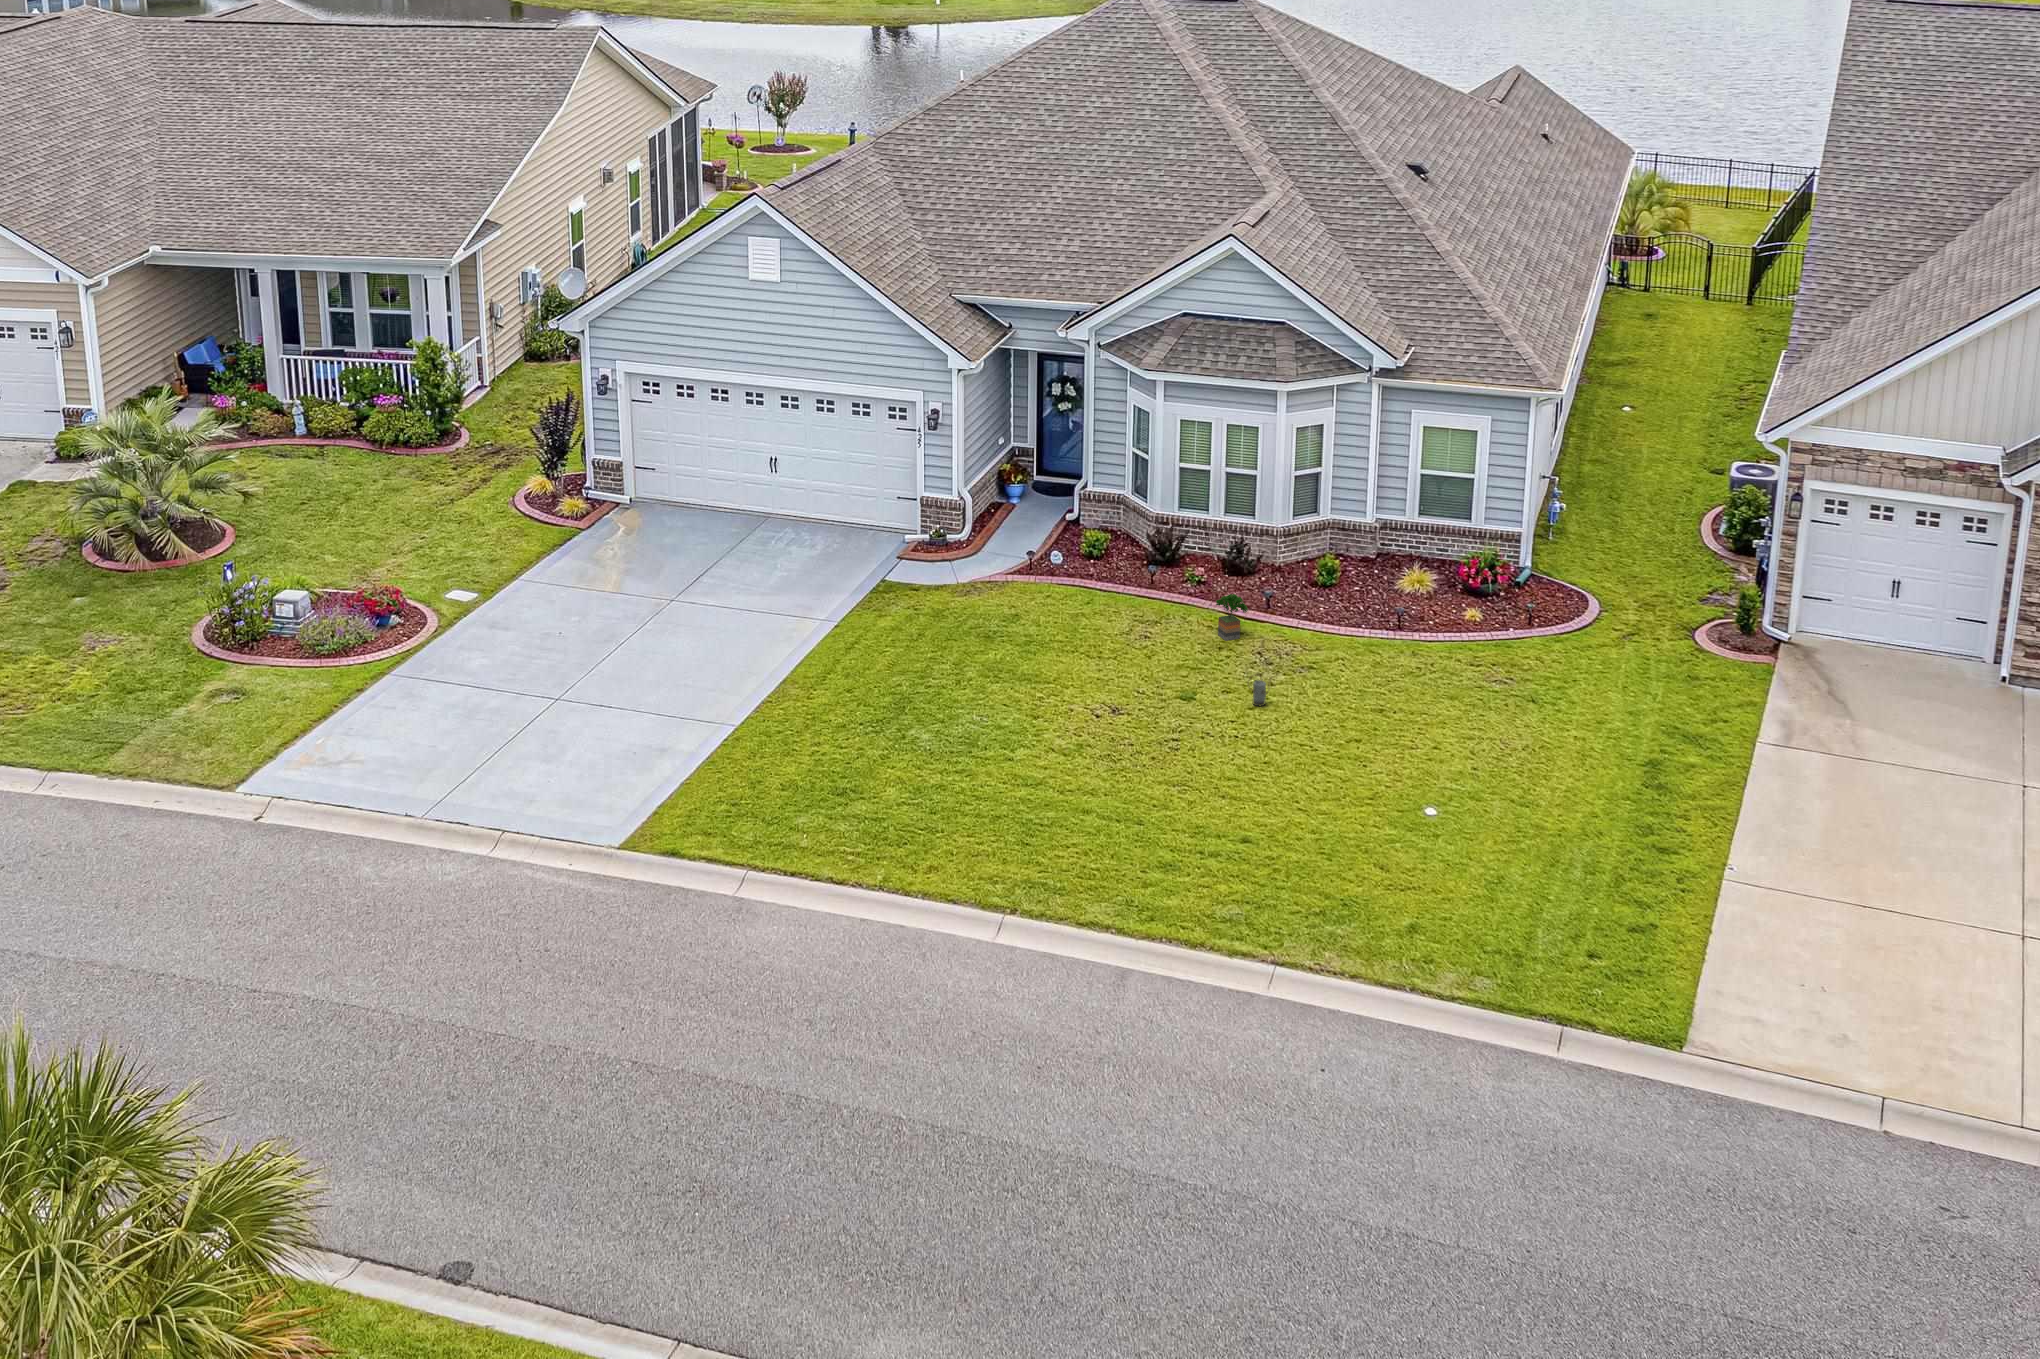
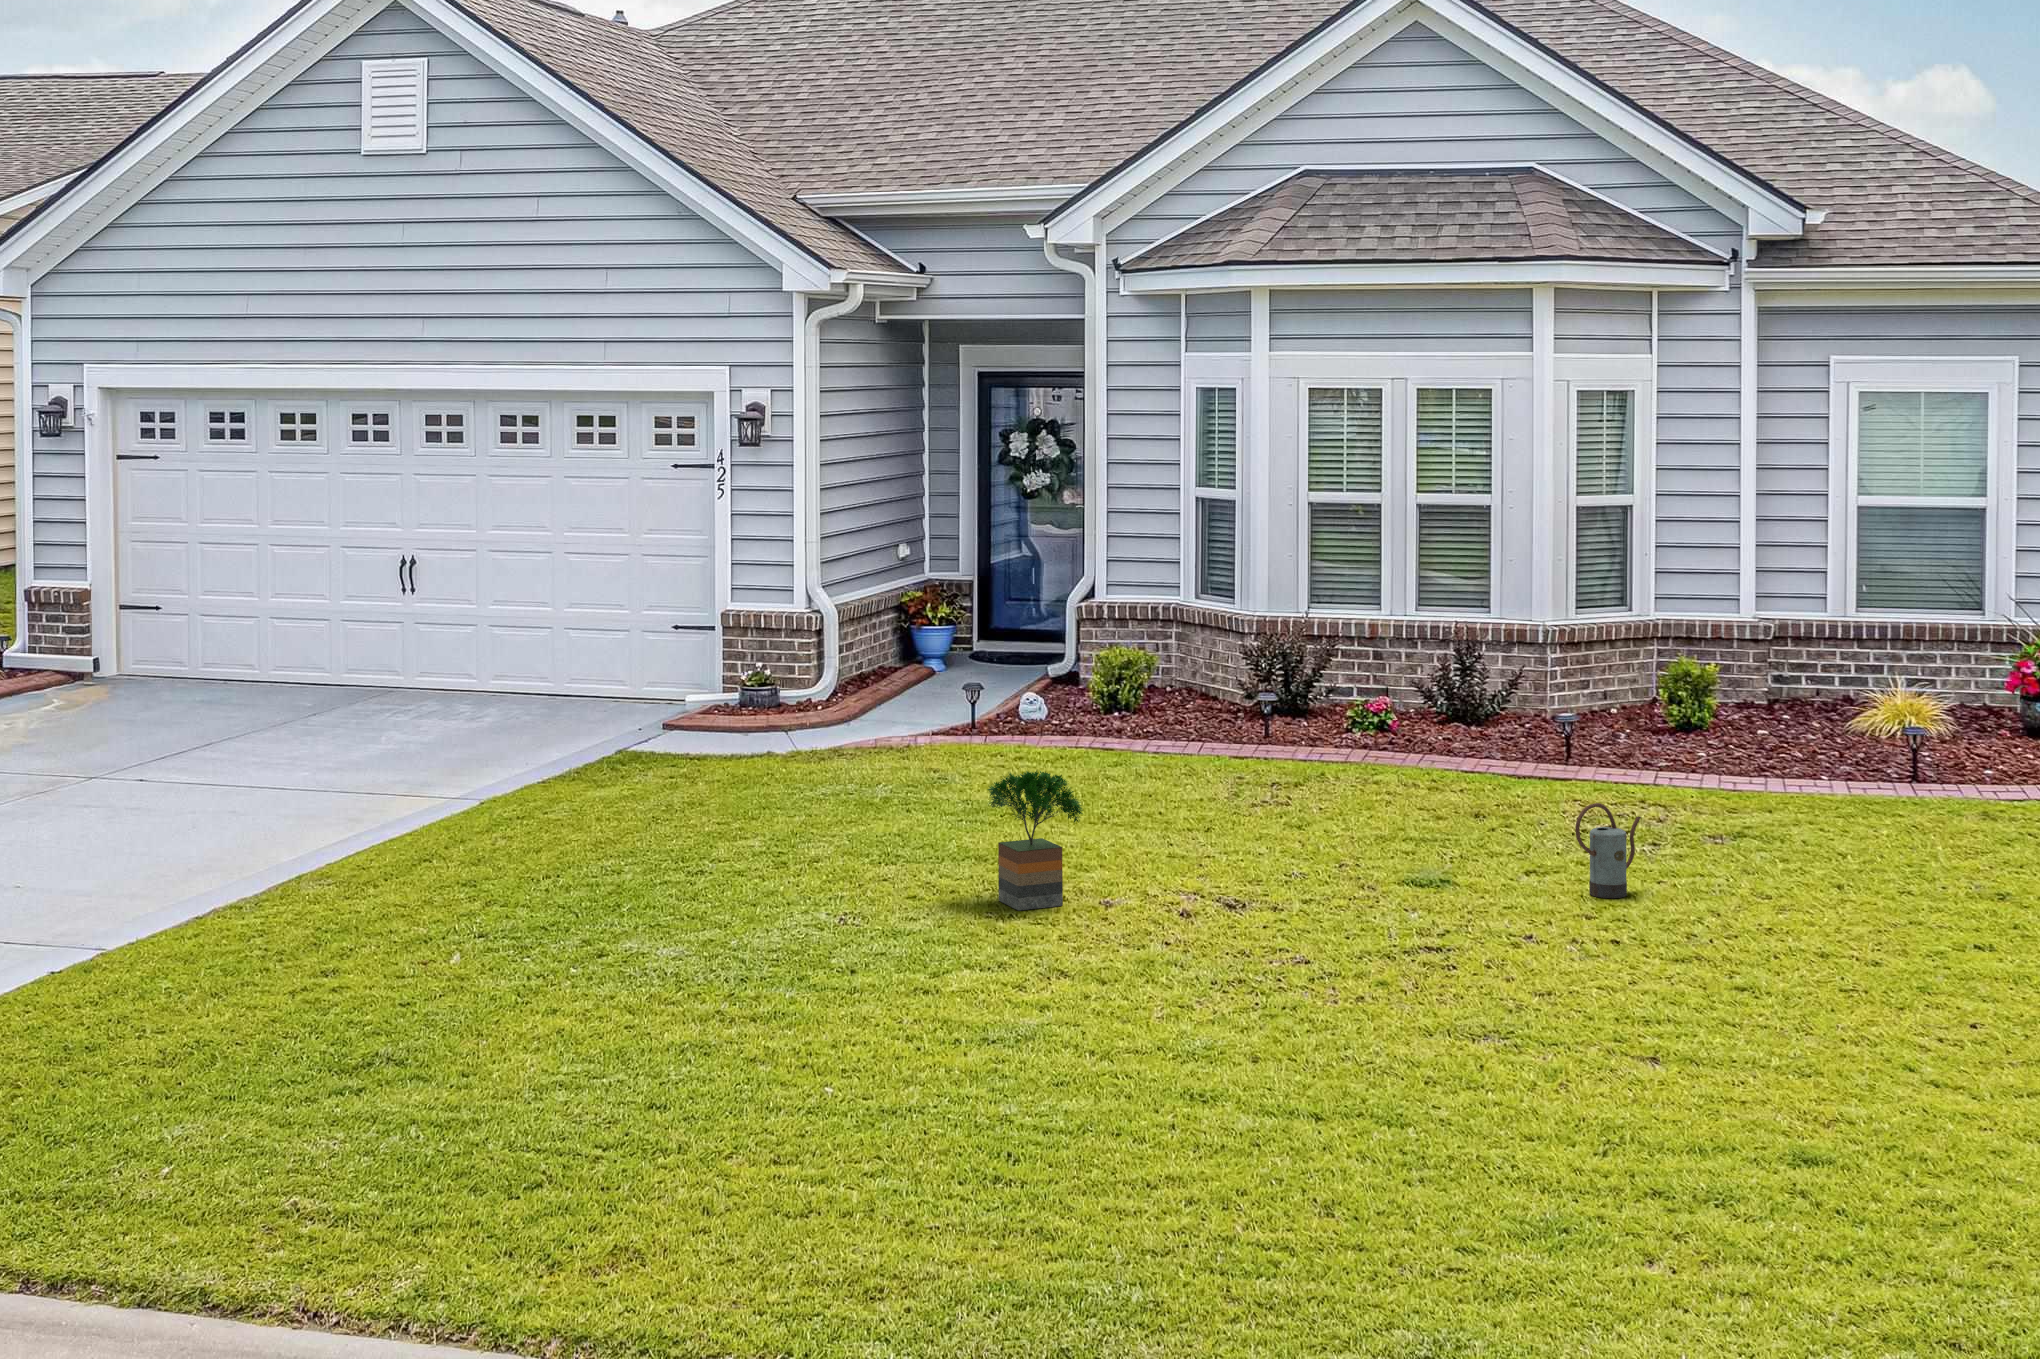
potted tree: present [1216,594,1248,641] -> present [988,771,1083,910]

